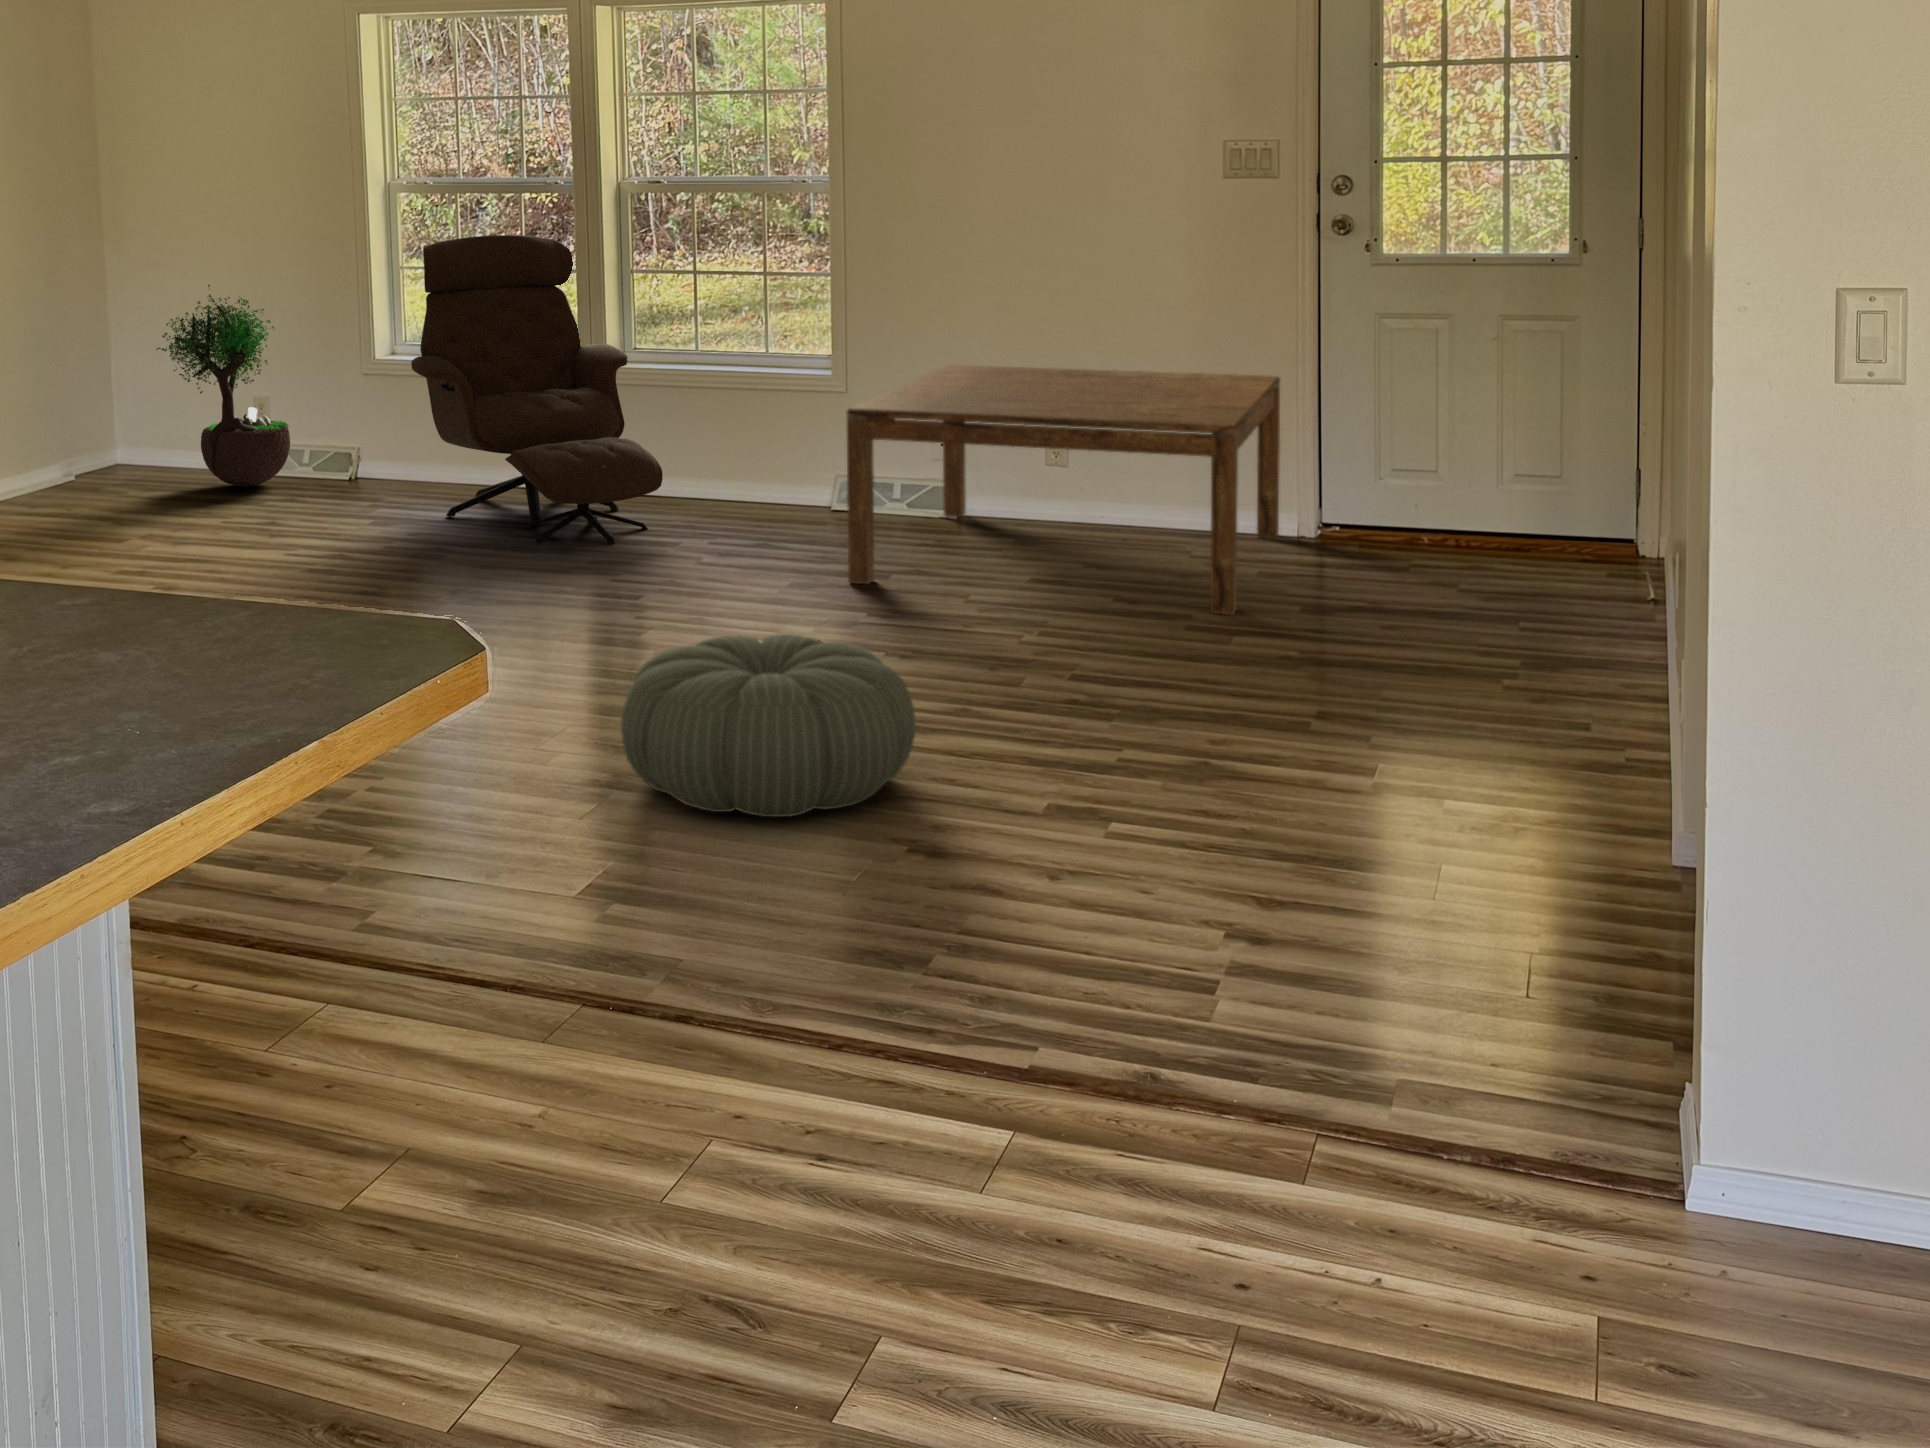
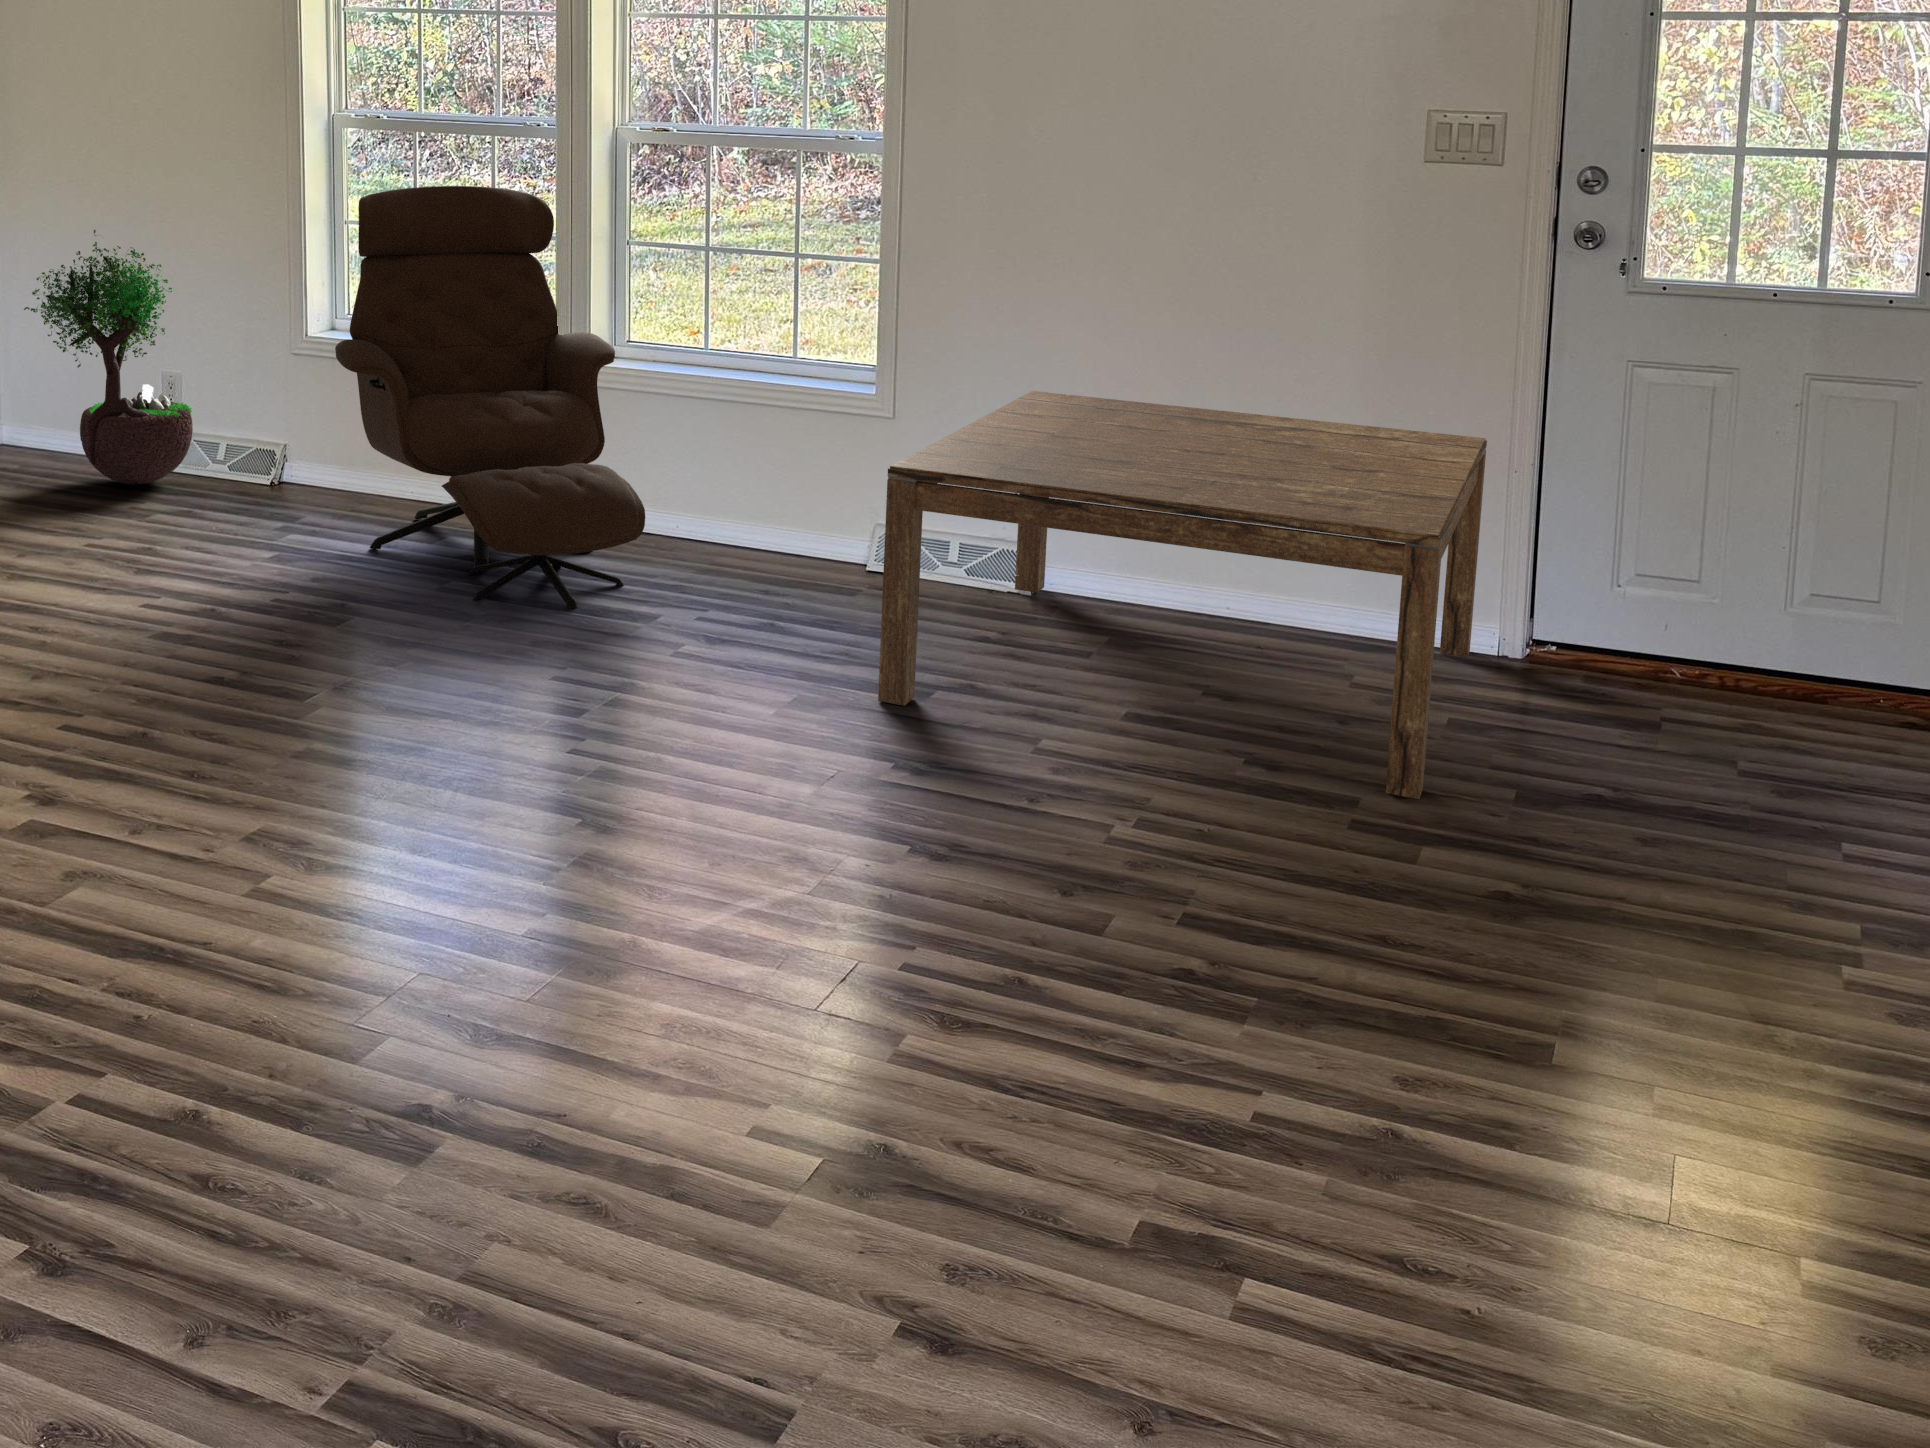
pouf: present [621,634,916,817] -> none [492,867,949,1206]

